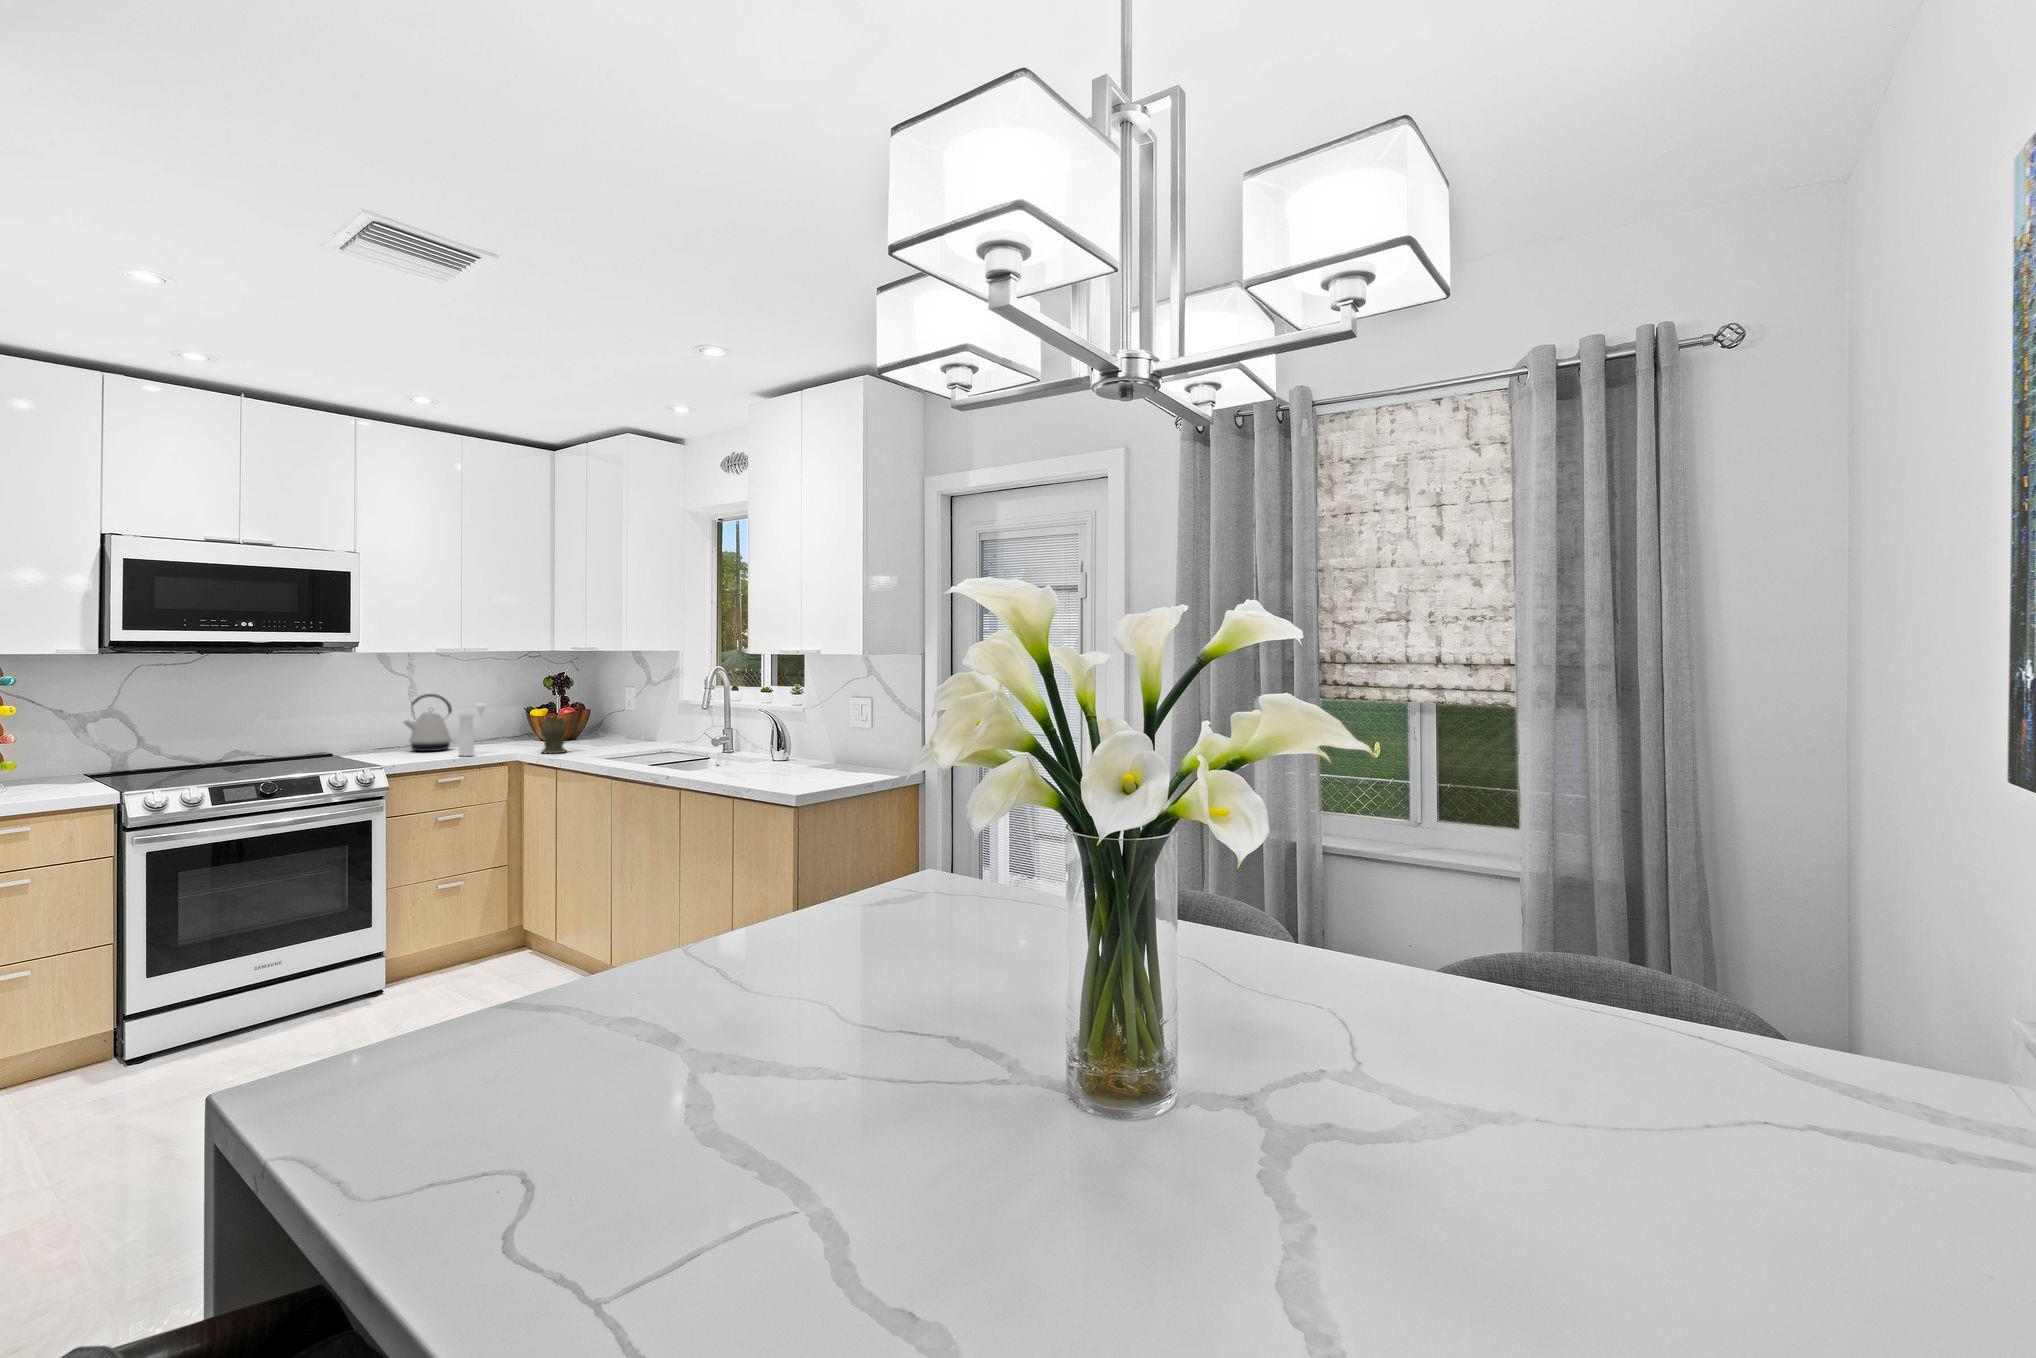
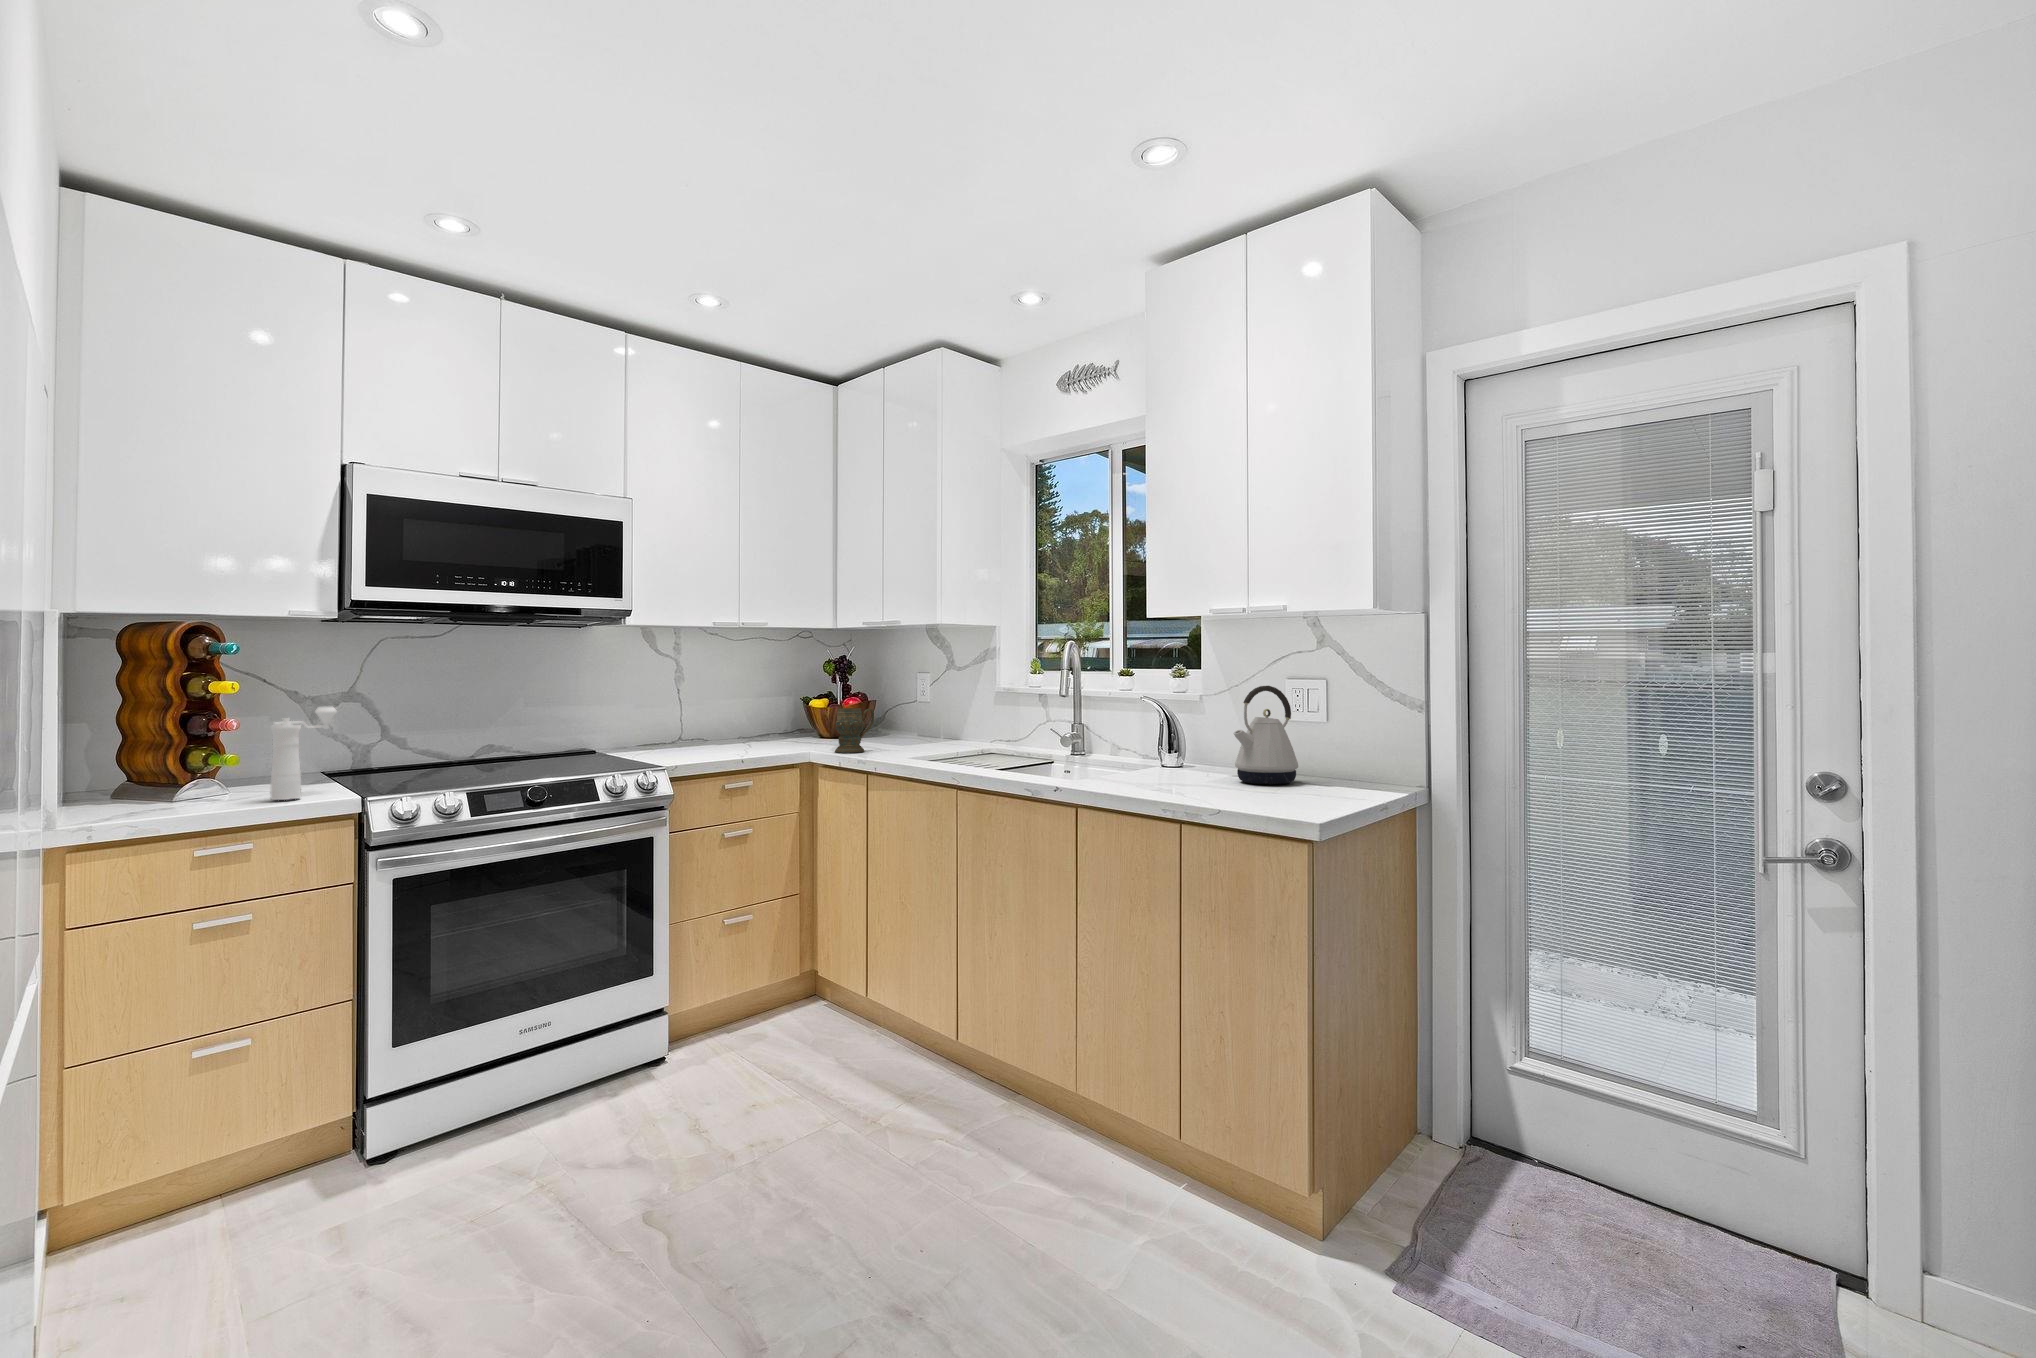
kettle: present [404,694,454,751] -> present [1233,686,1298,785]
pepper mill: present [459,703,486,756] -> present [270,707,337,800]

